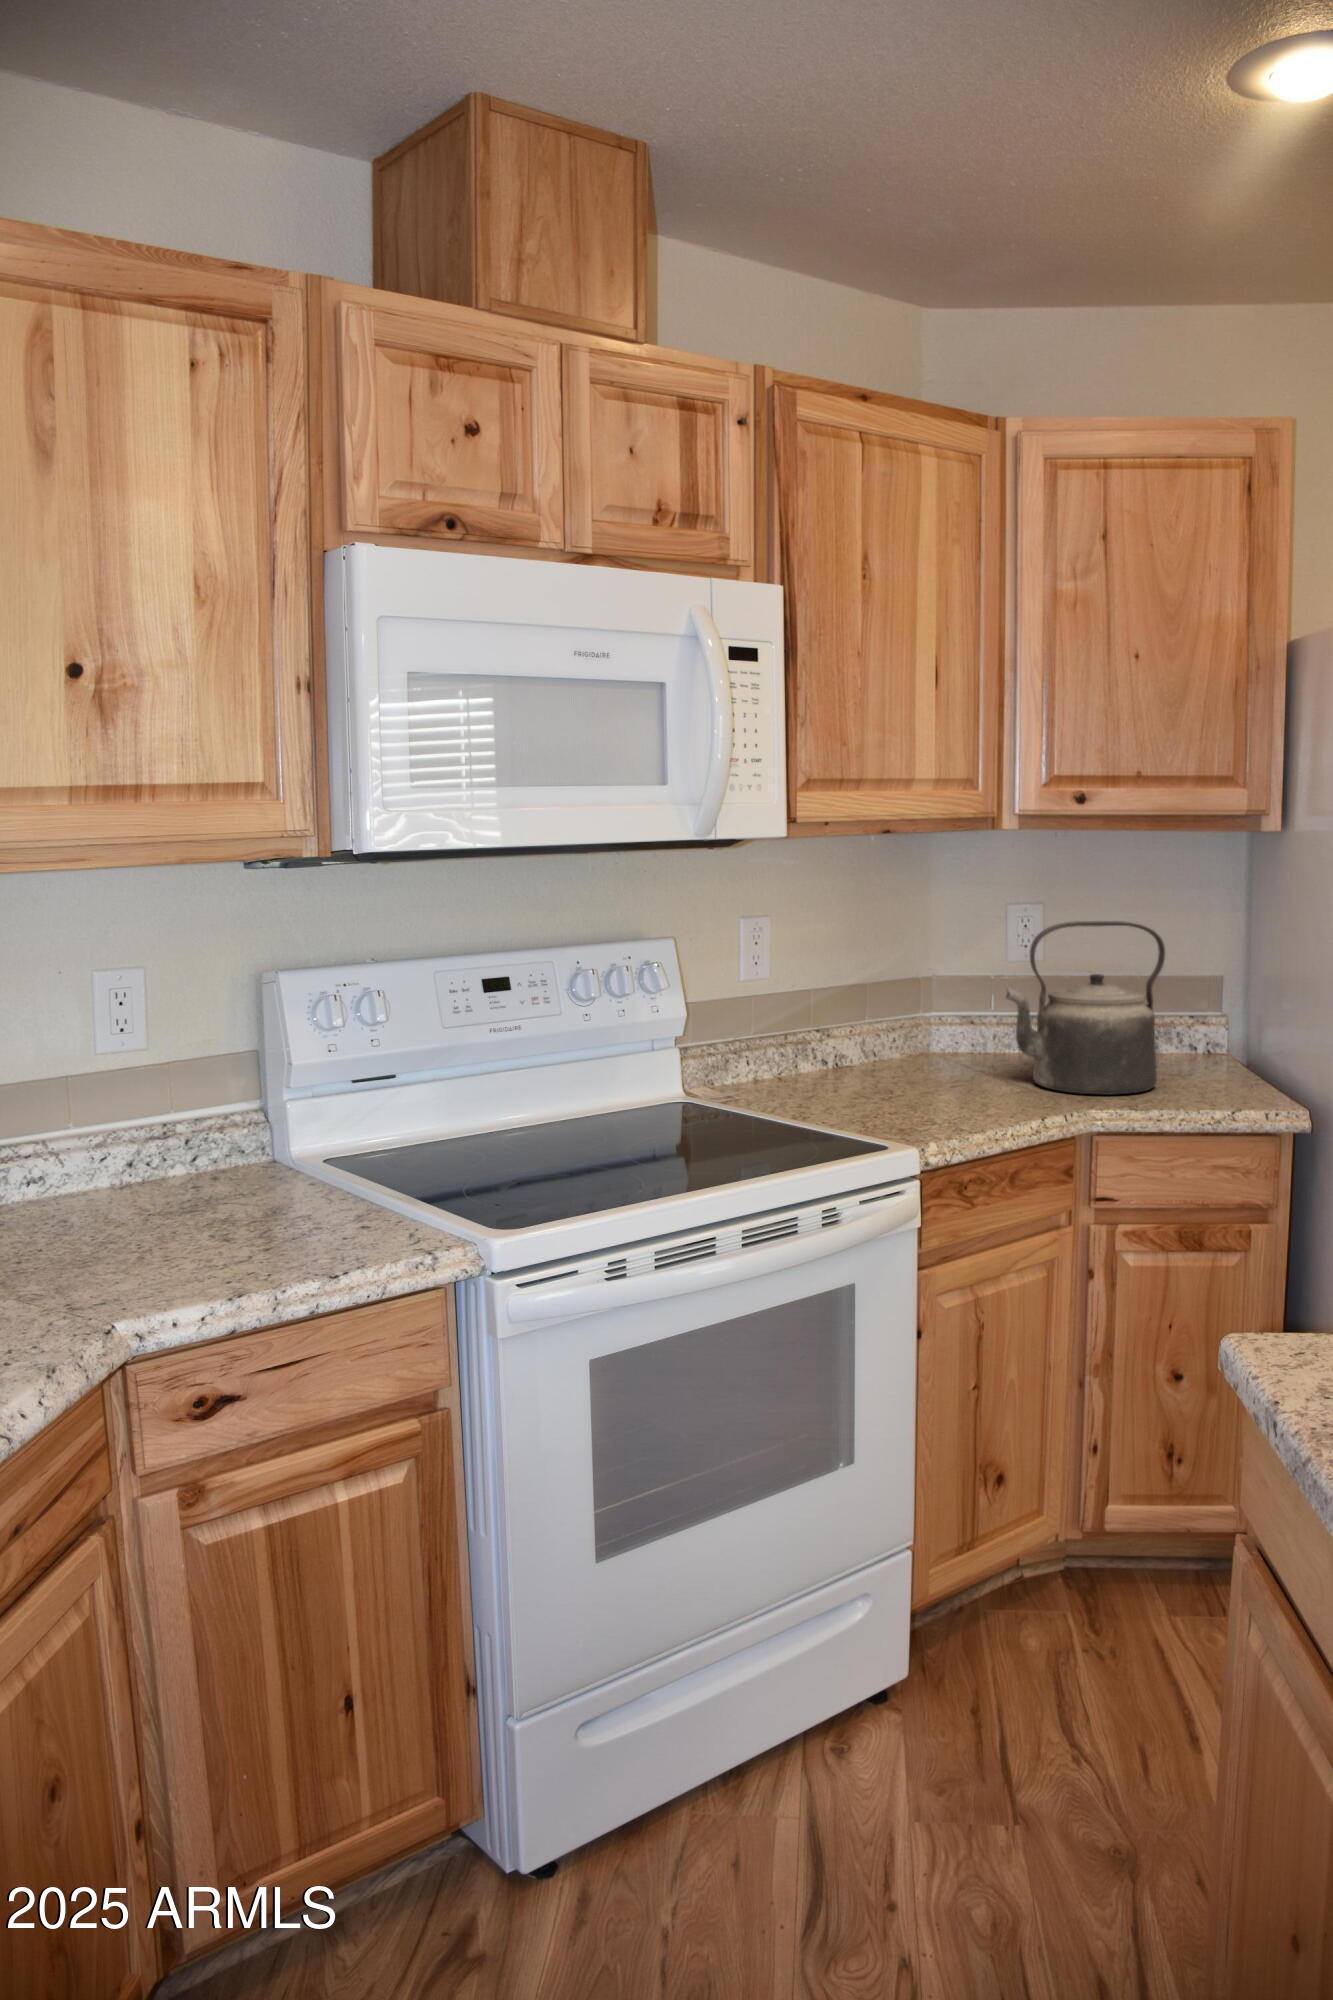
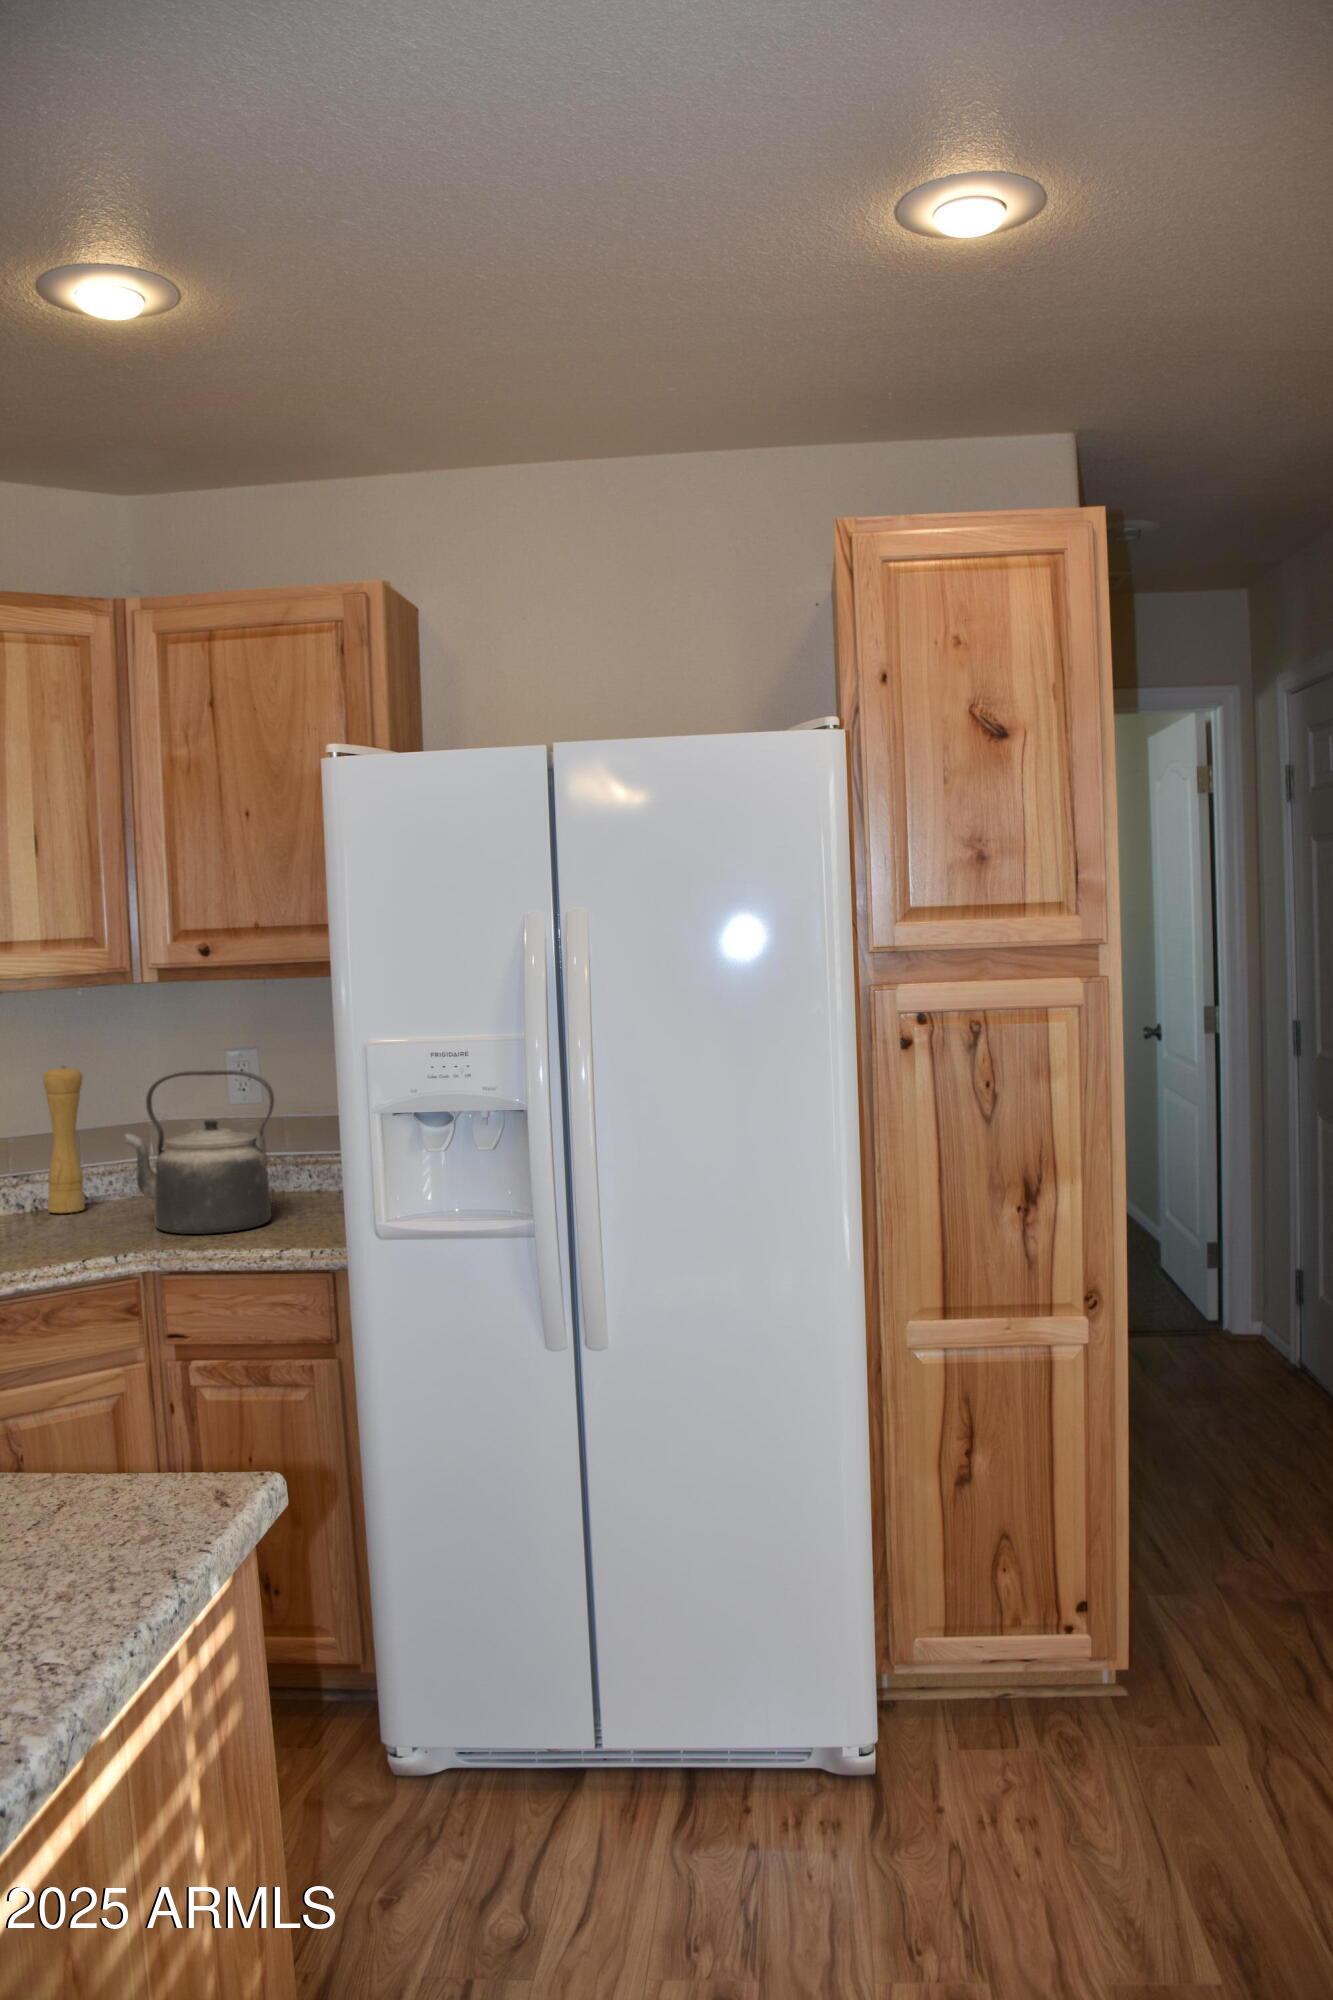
pepper mill: none [871,917,911,1073] -> present [43,1066,85,1213]

